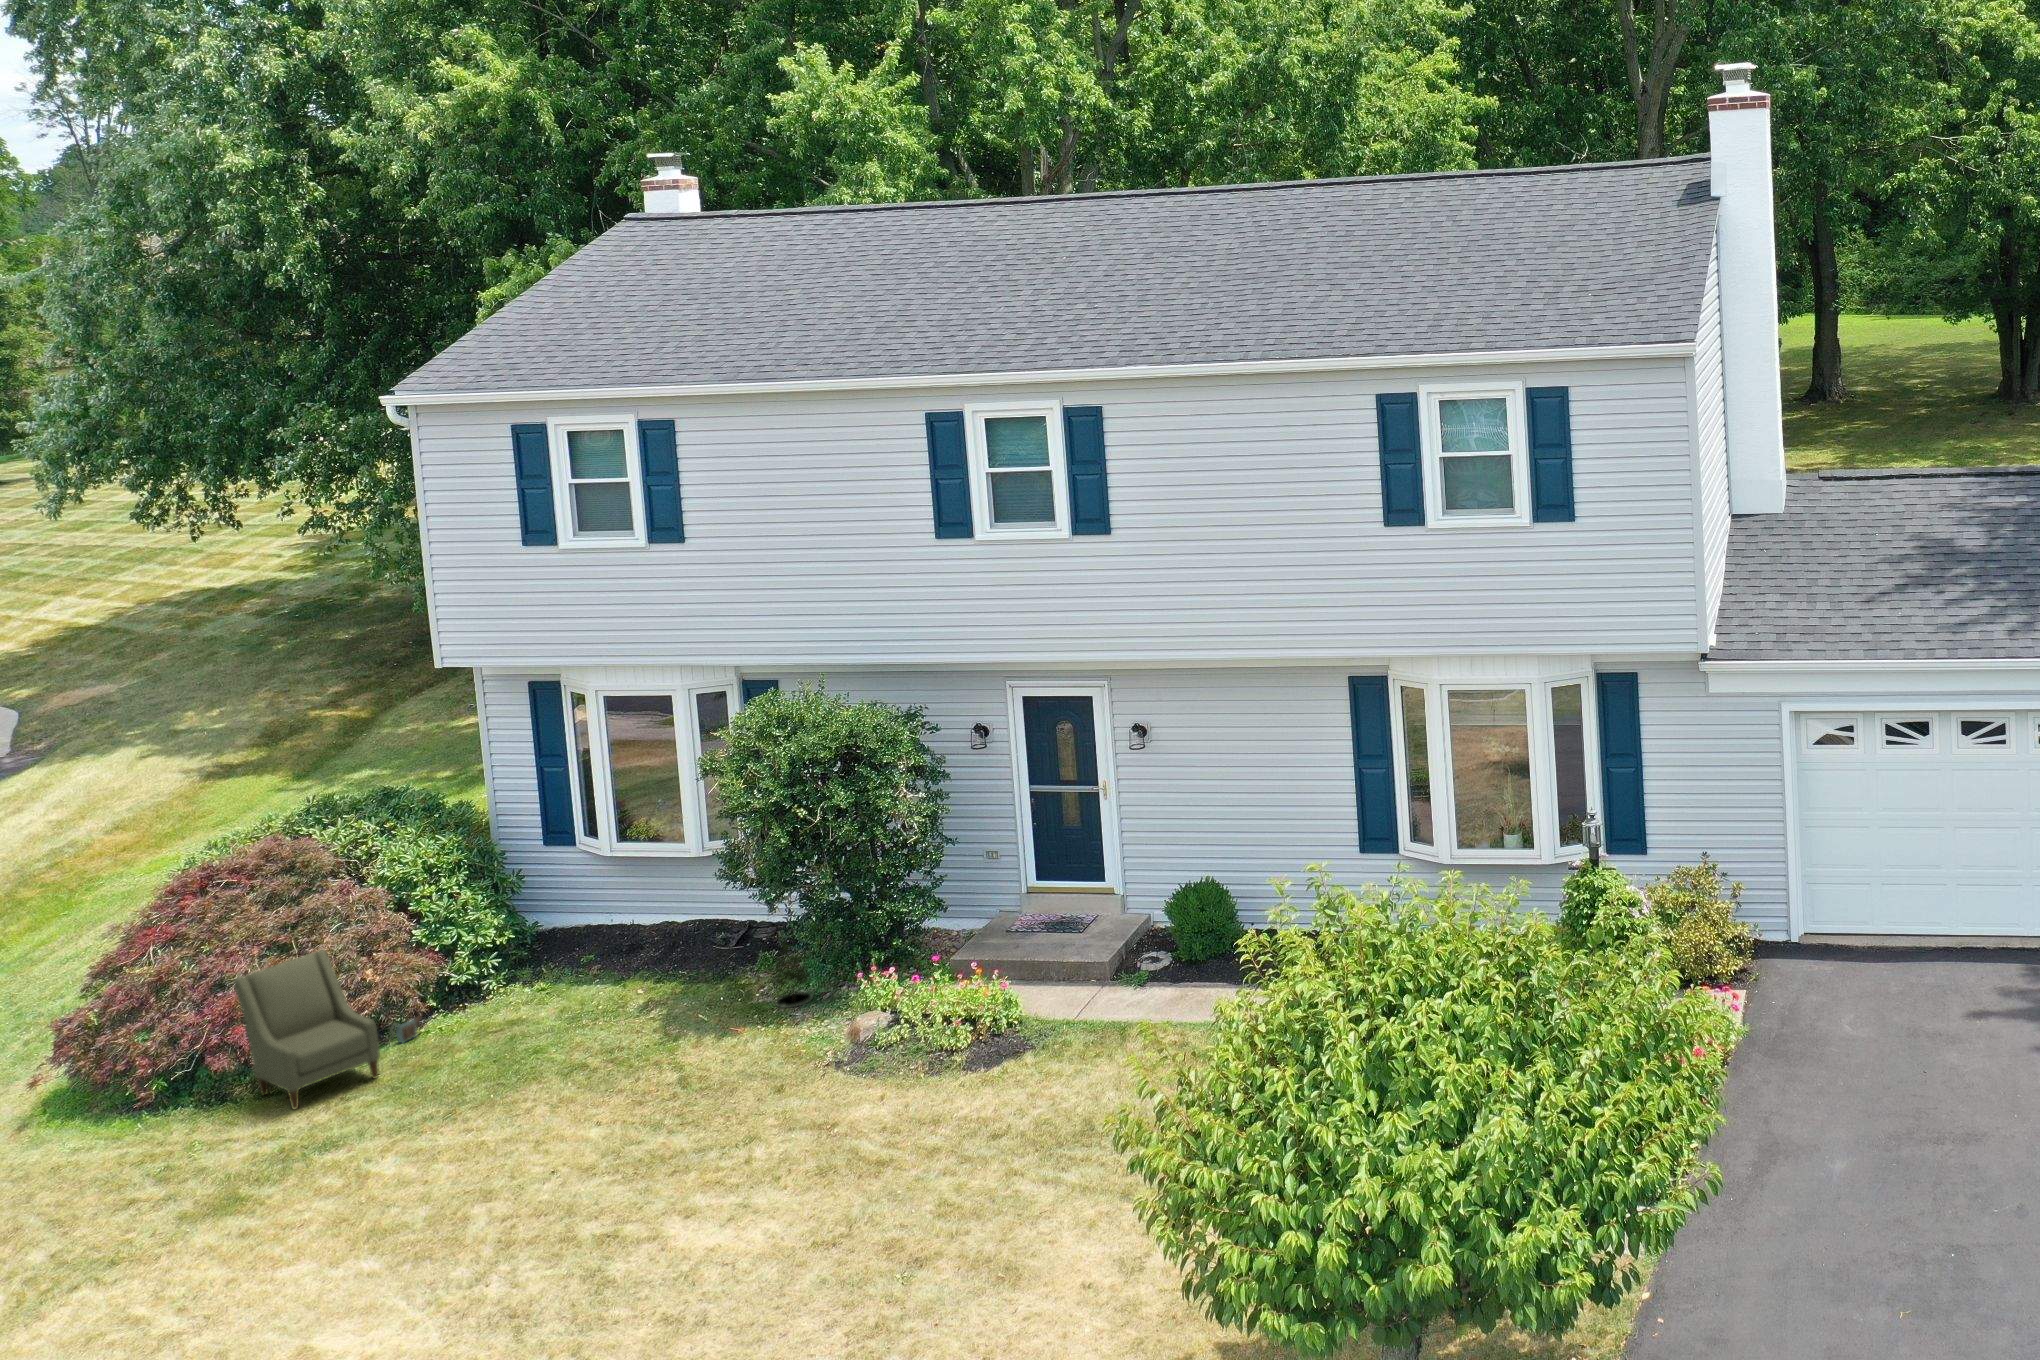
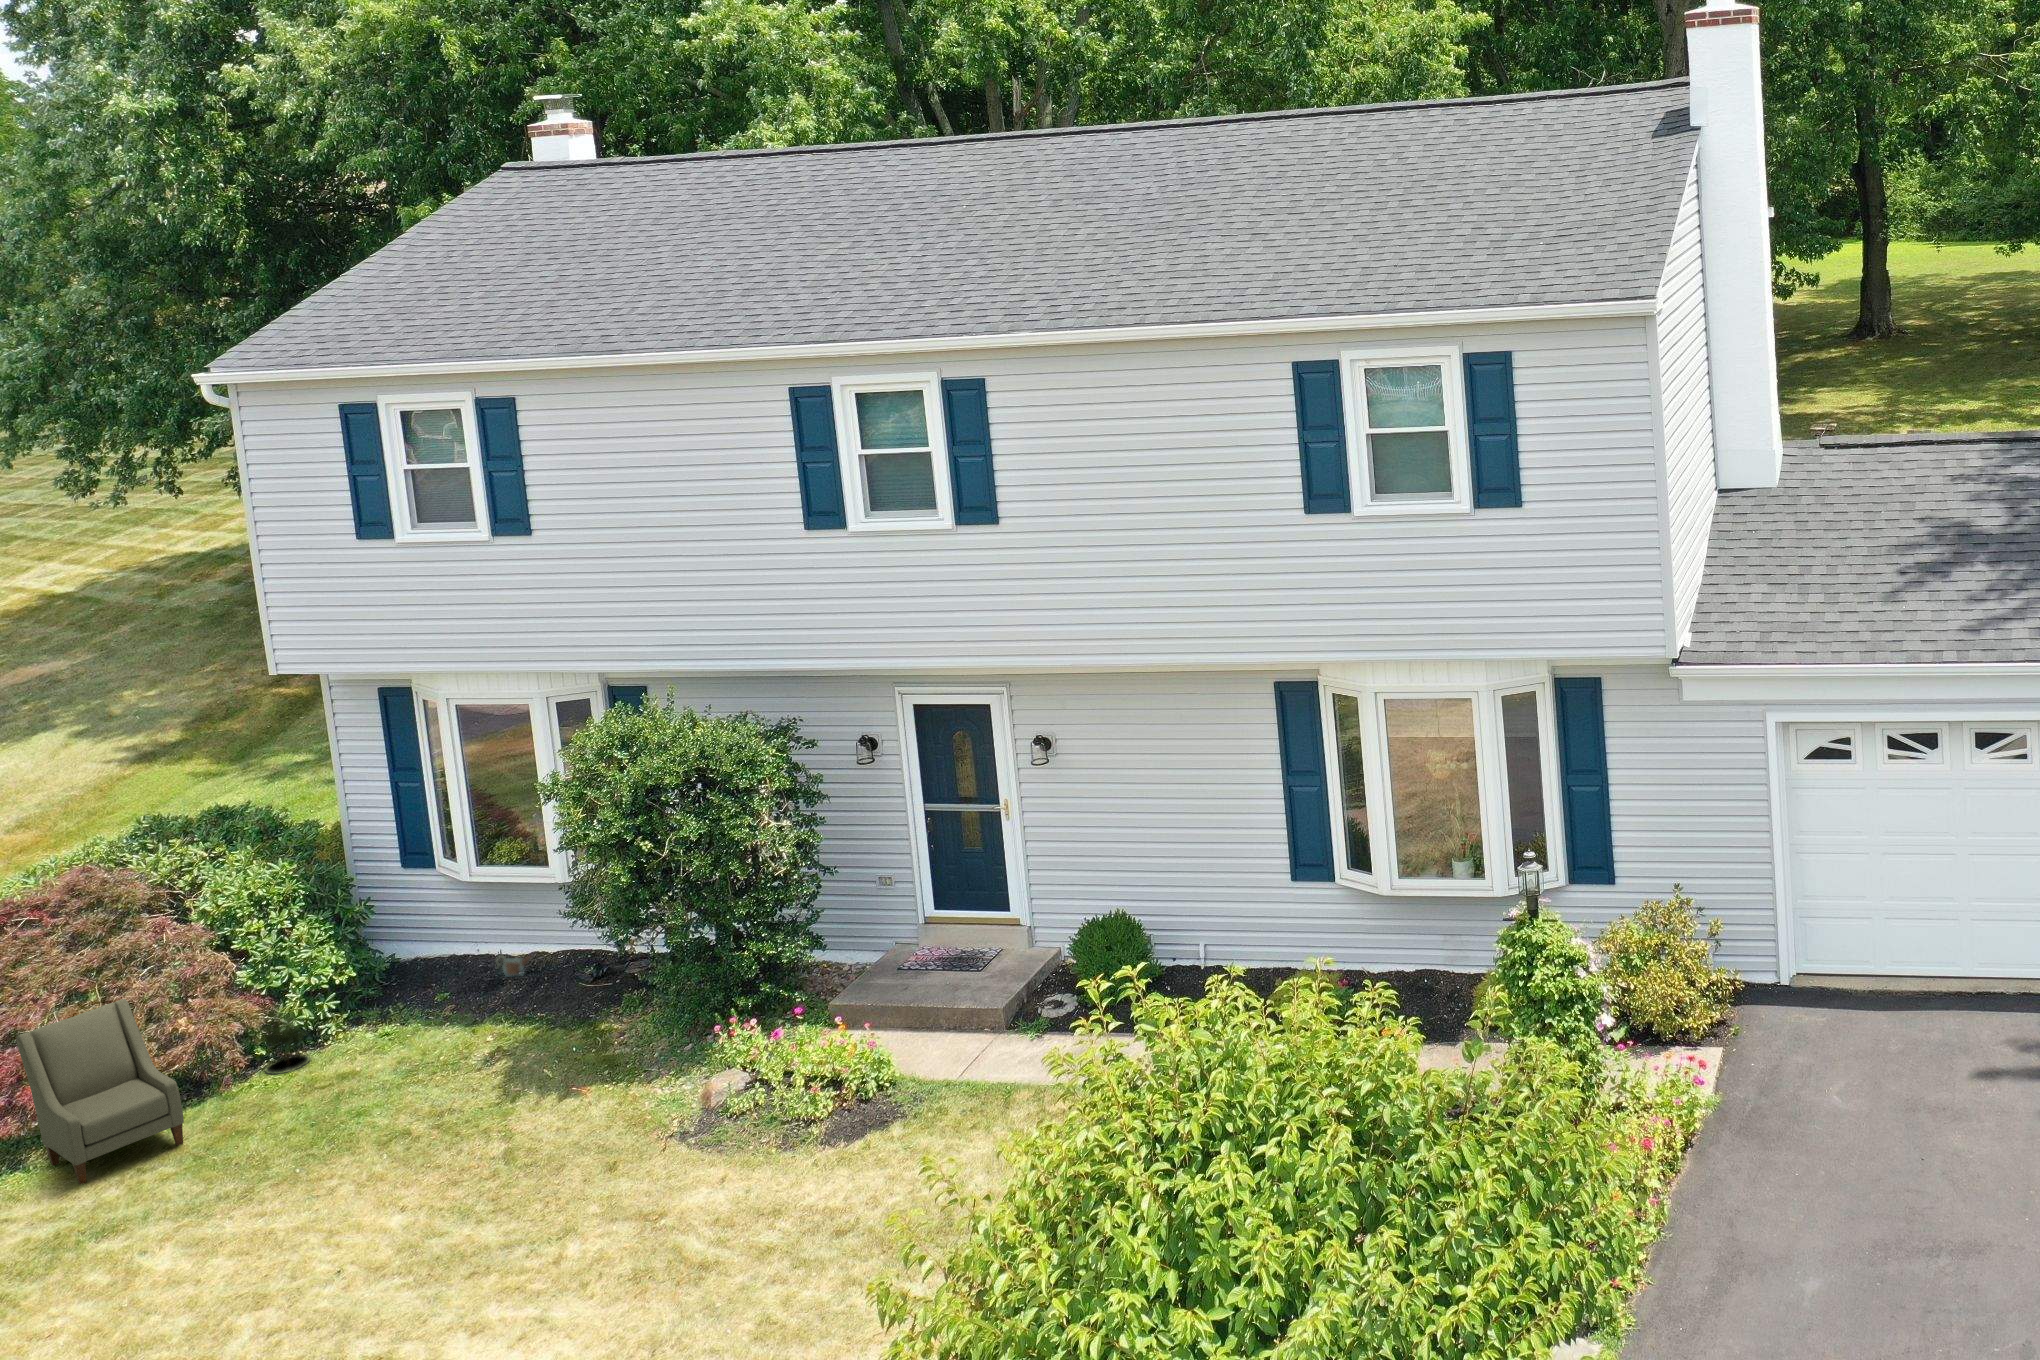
potted tree: present [767,942,813,1008] -> present [259,1005,310,1075]
watering can: present [391,1014,422,1043] -> present [496,956,531,977]

